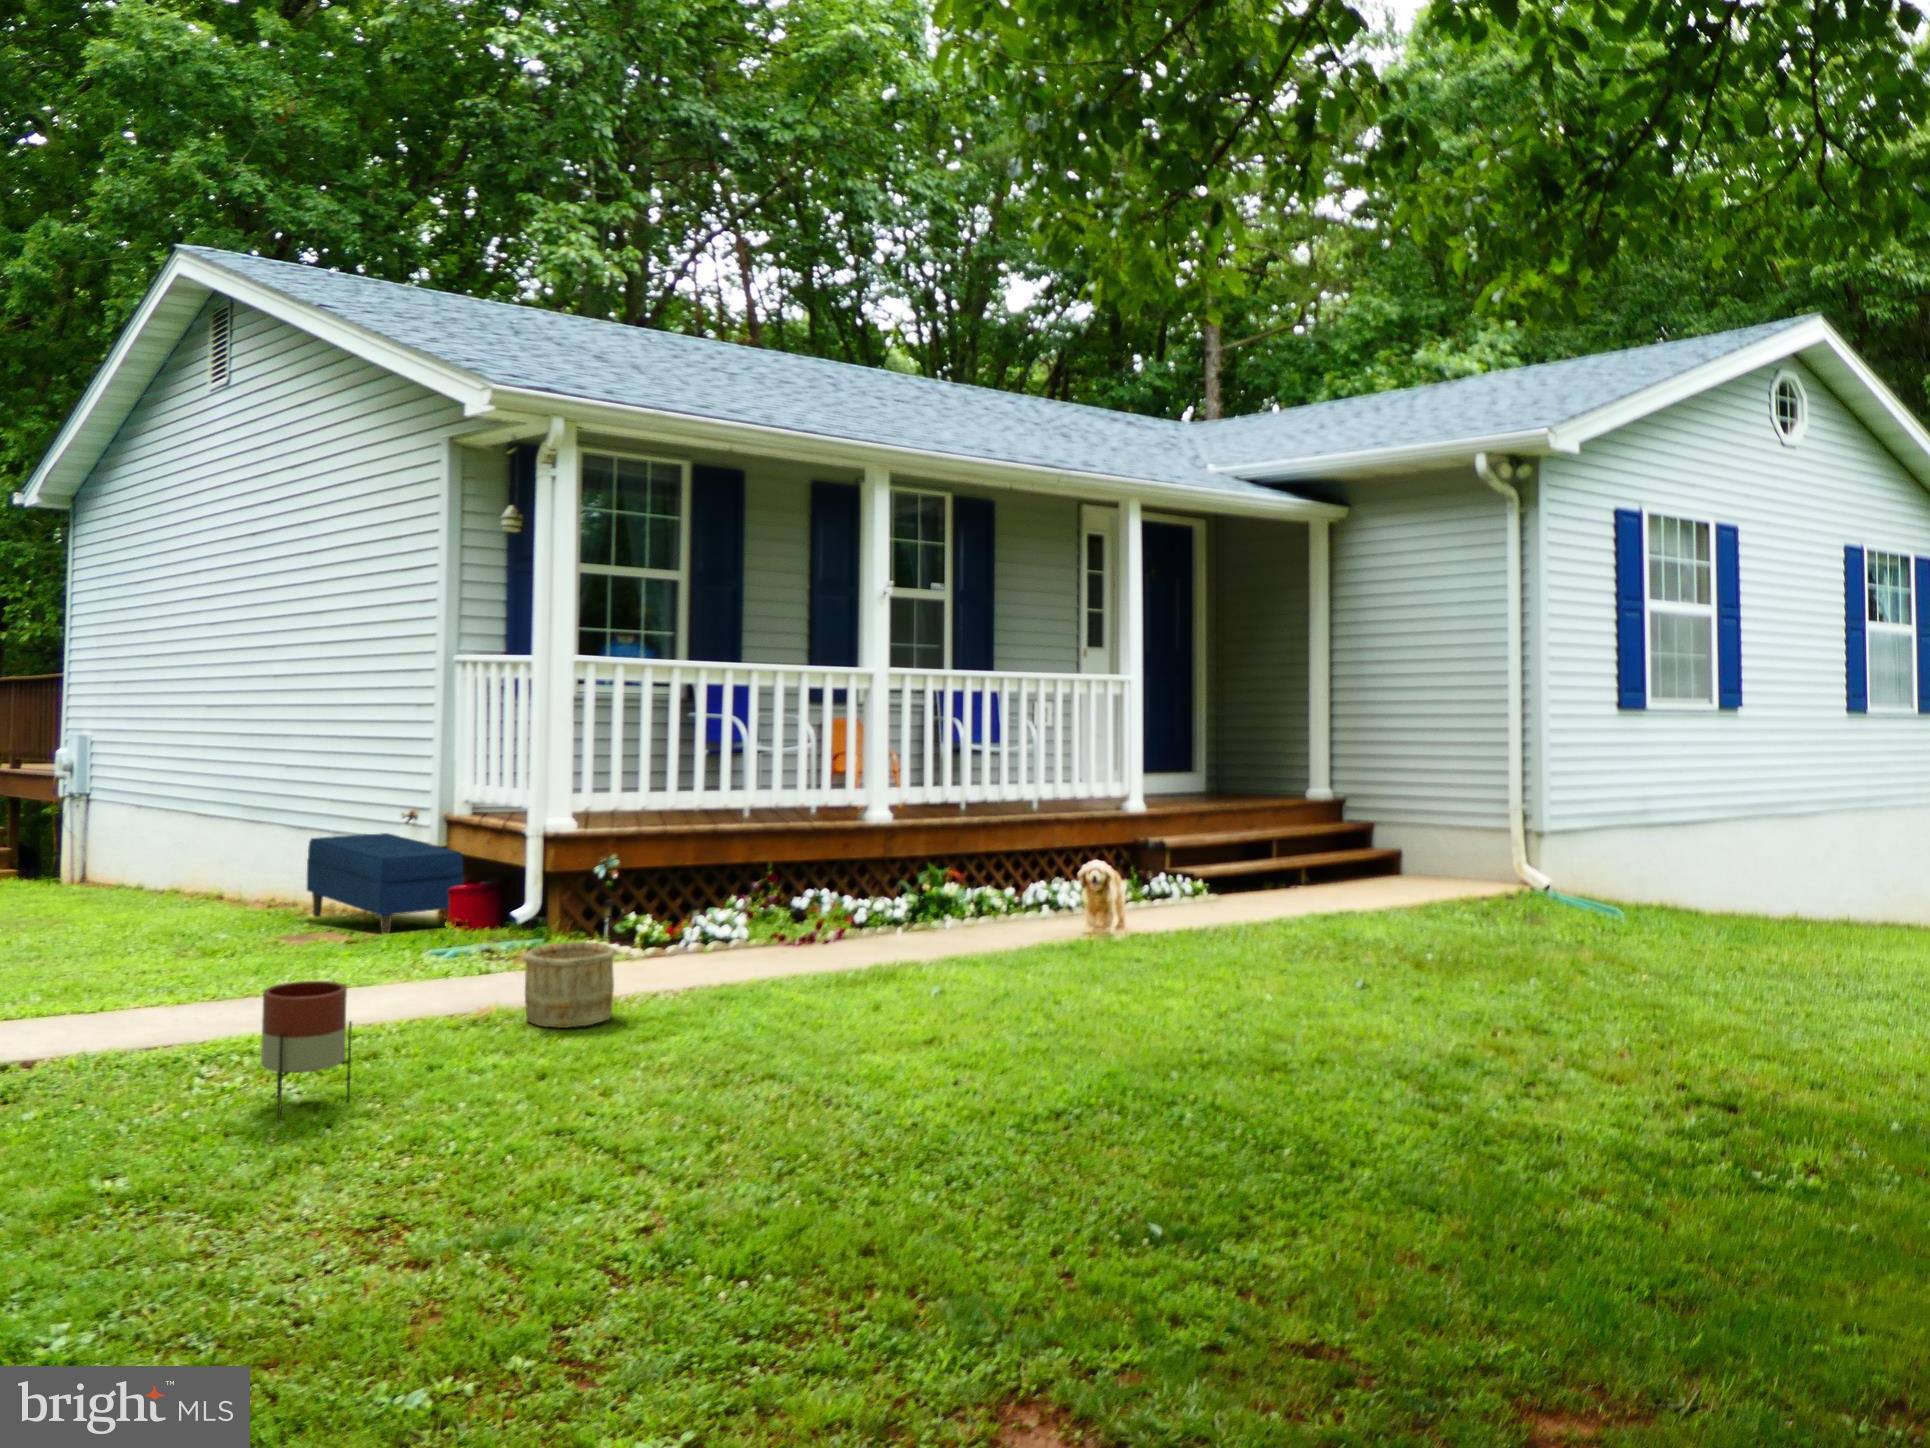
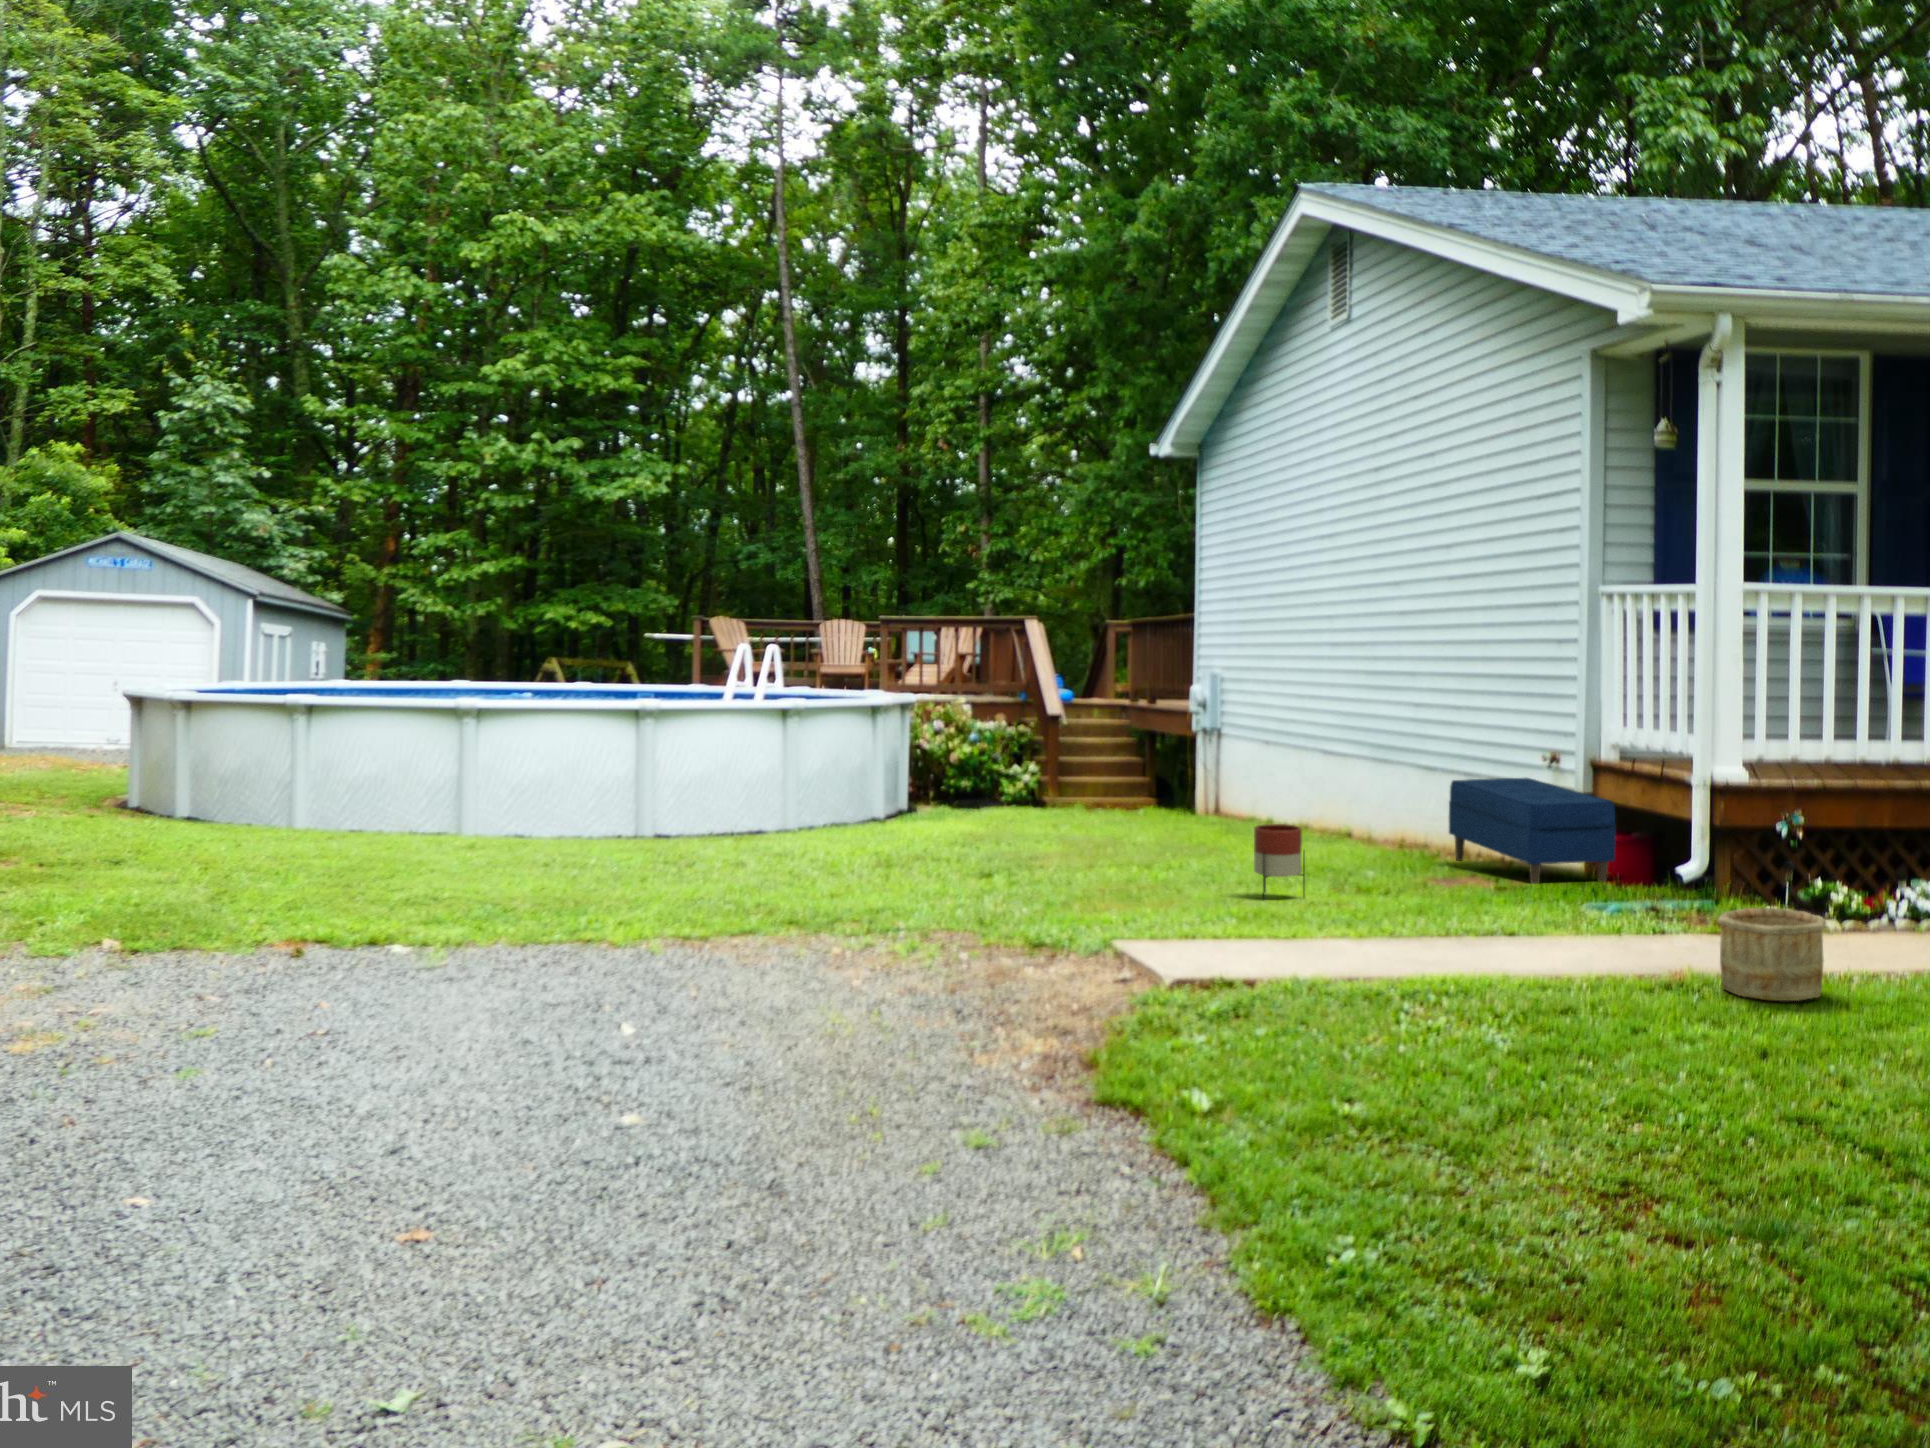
planter: present [261,981,352,1117] -> present [1254,824,1305,899]

